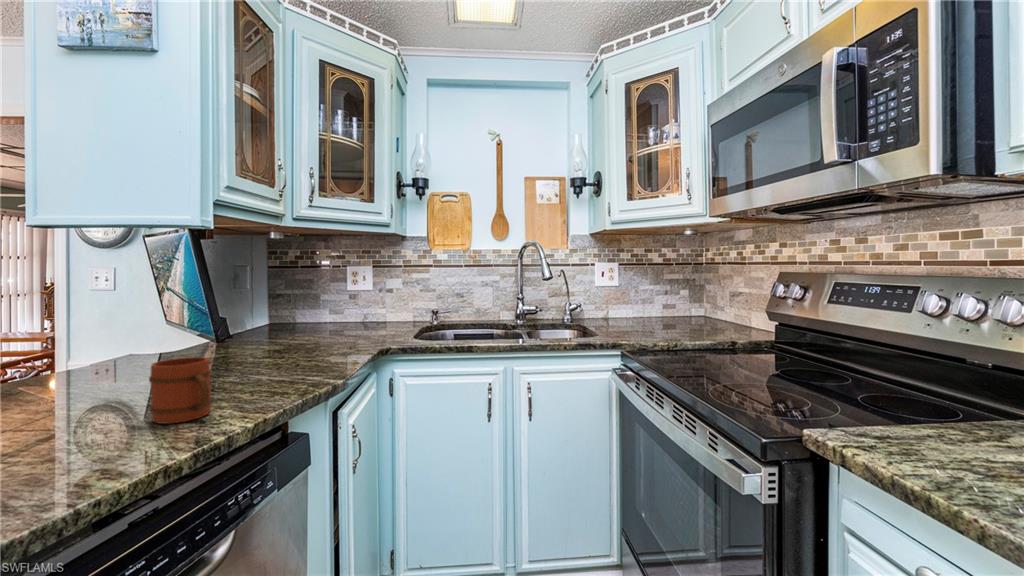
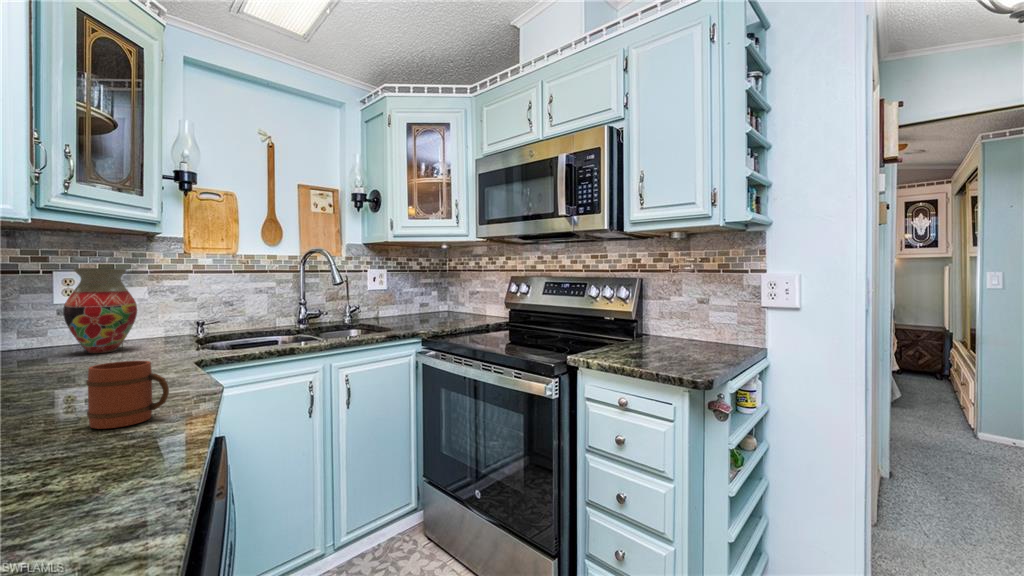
vase: none [334,265,382,333] -> present [63,268,137,353]

